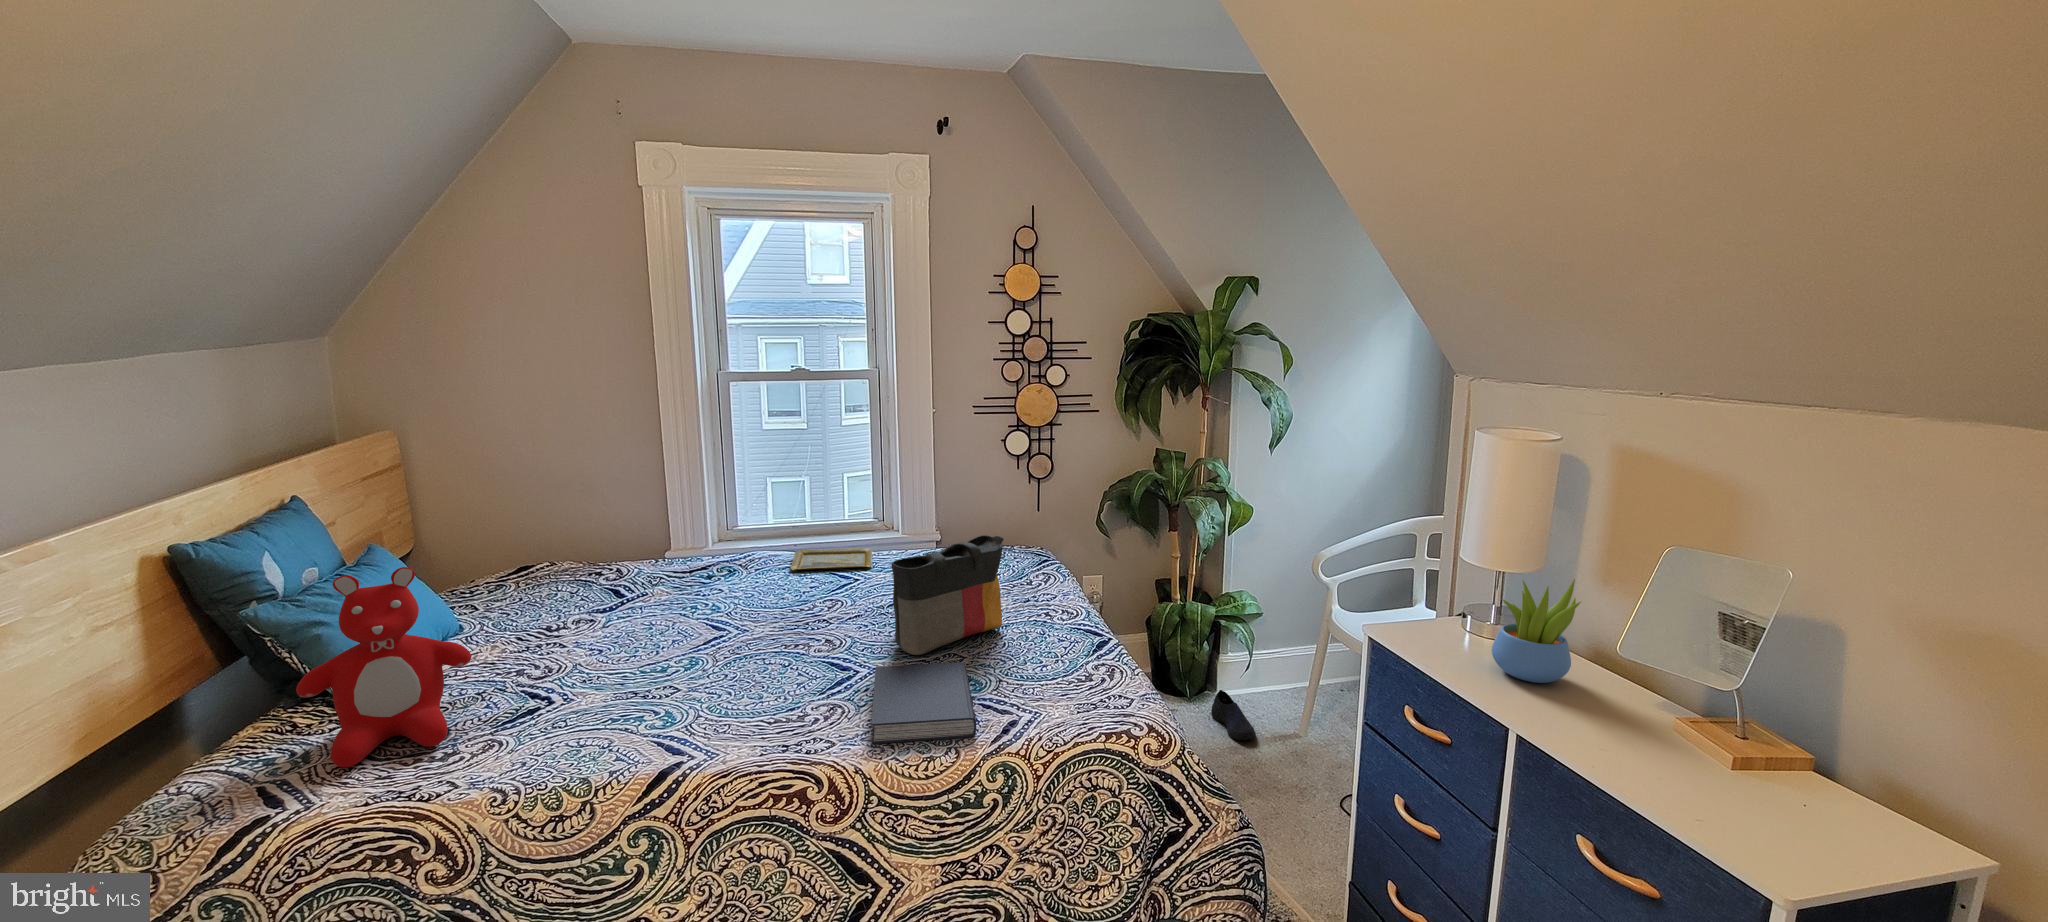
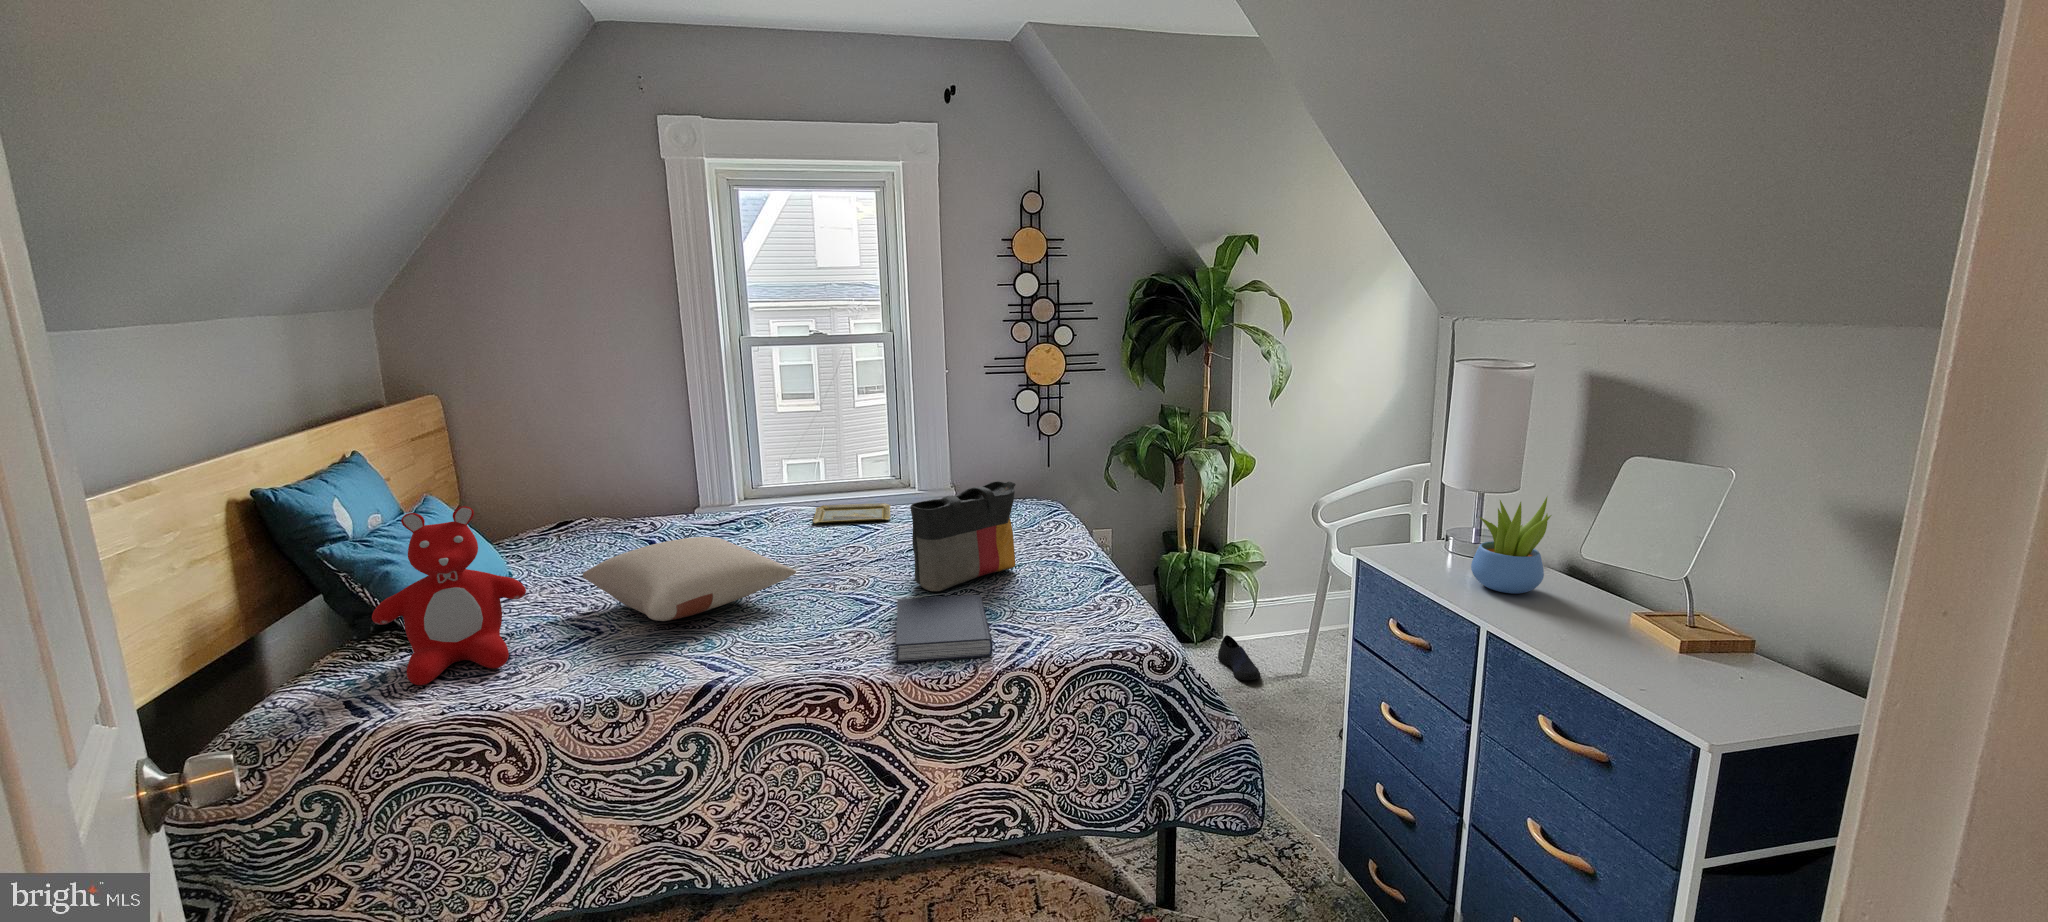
pillow: none [537,594,768,691] -> present [583,537,796,621]

